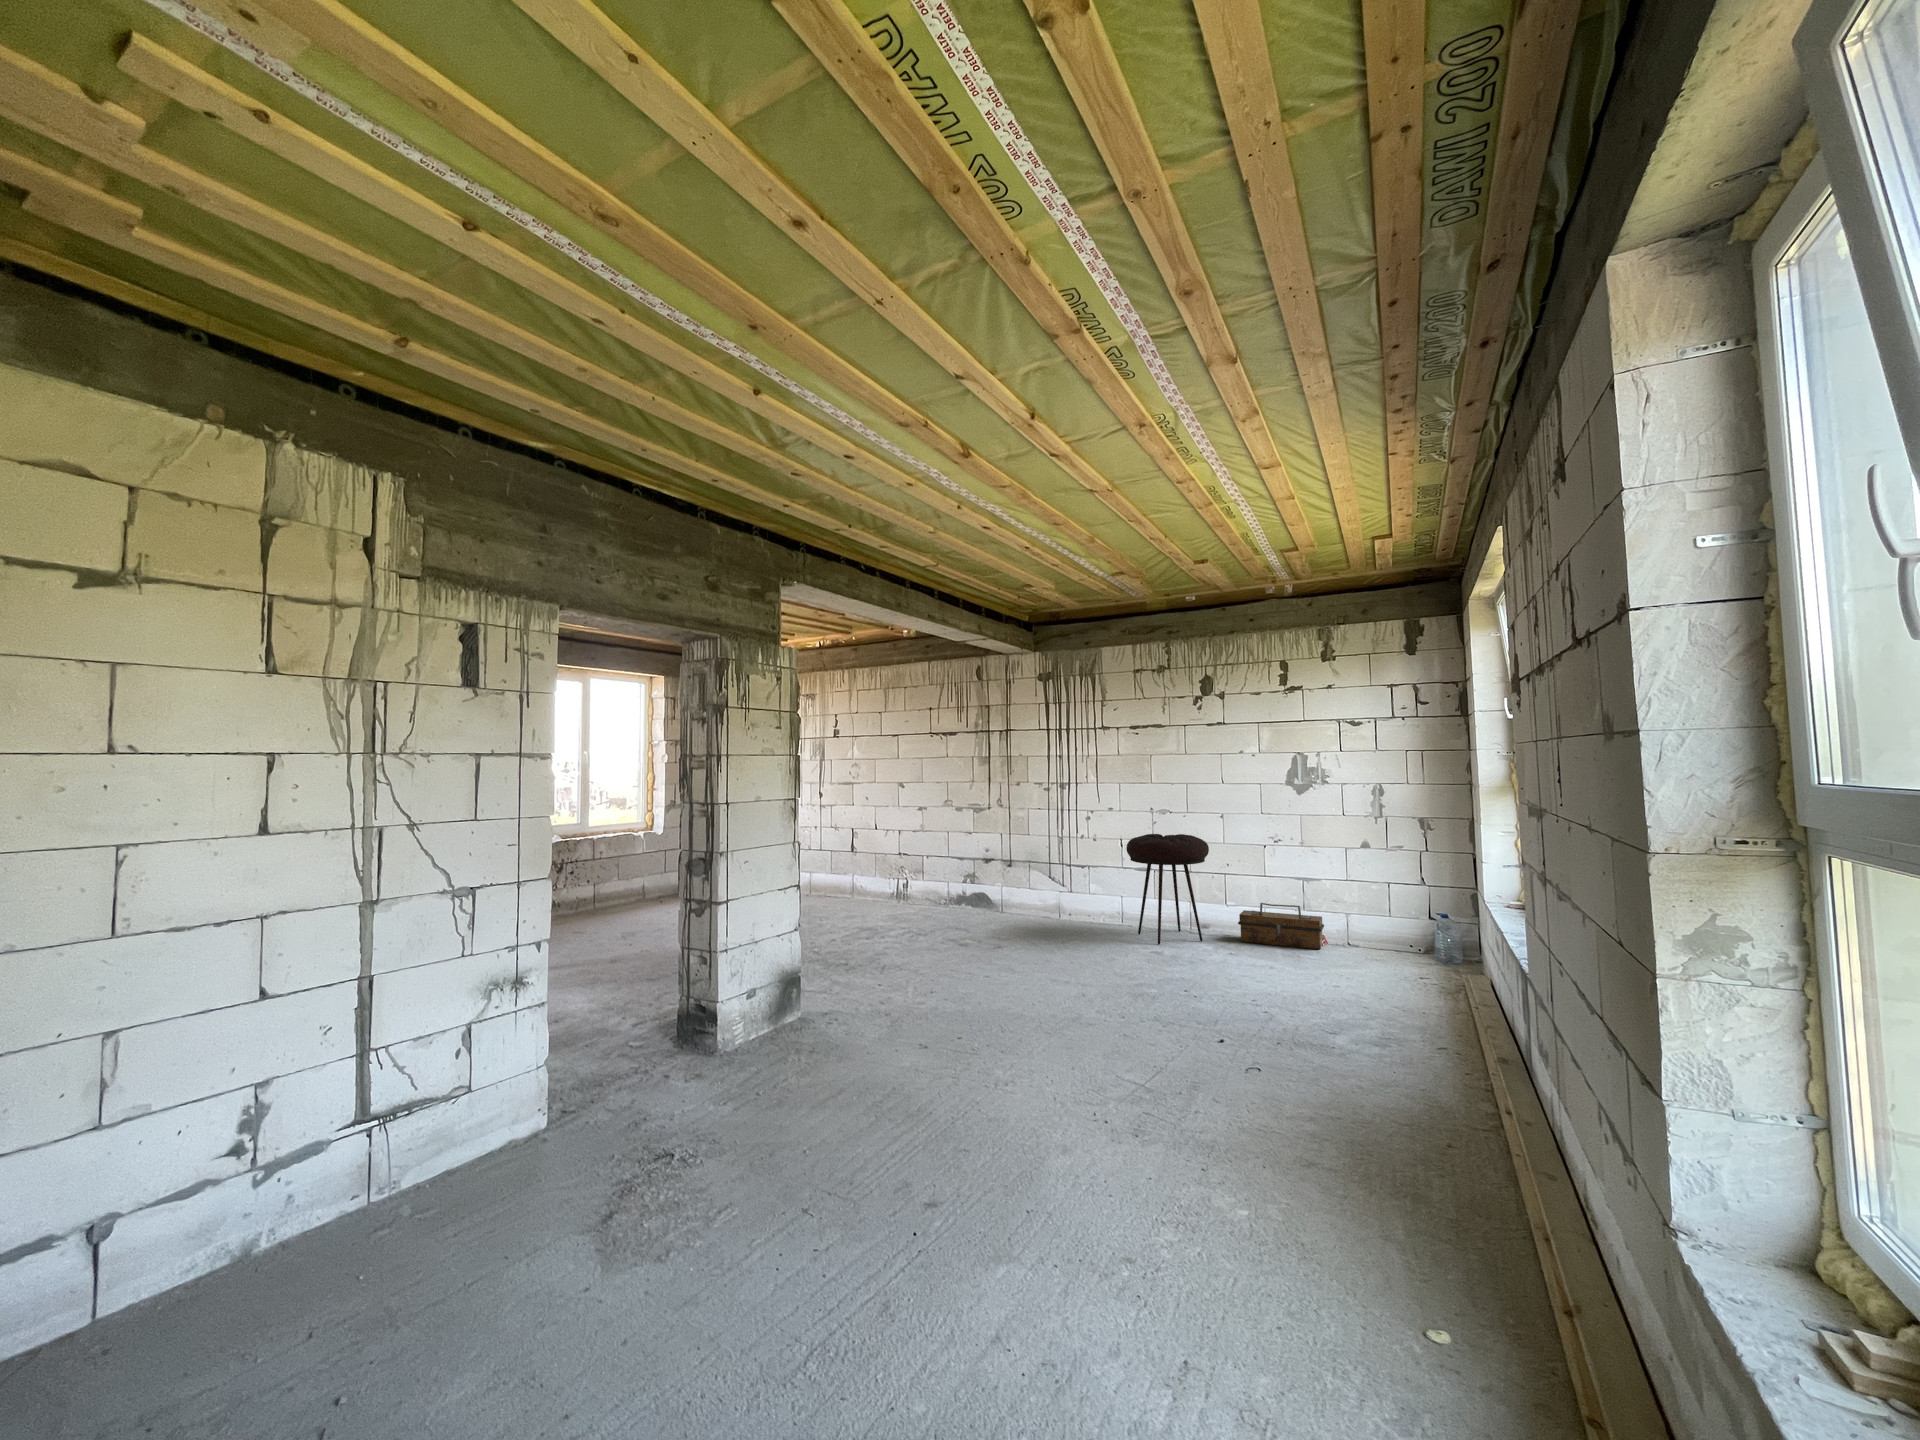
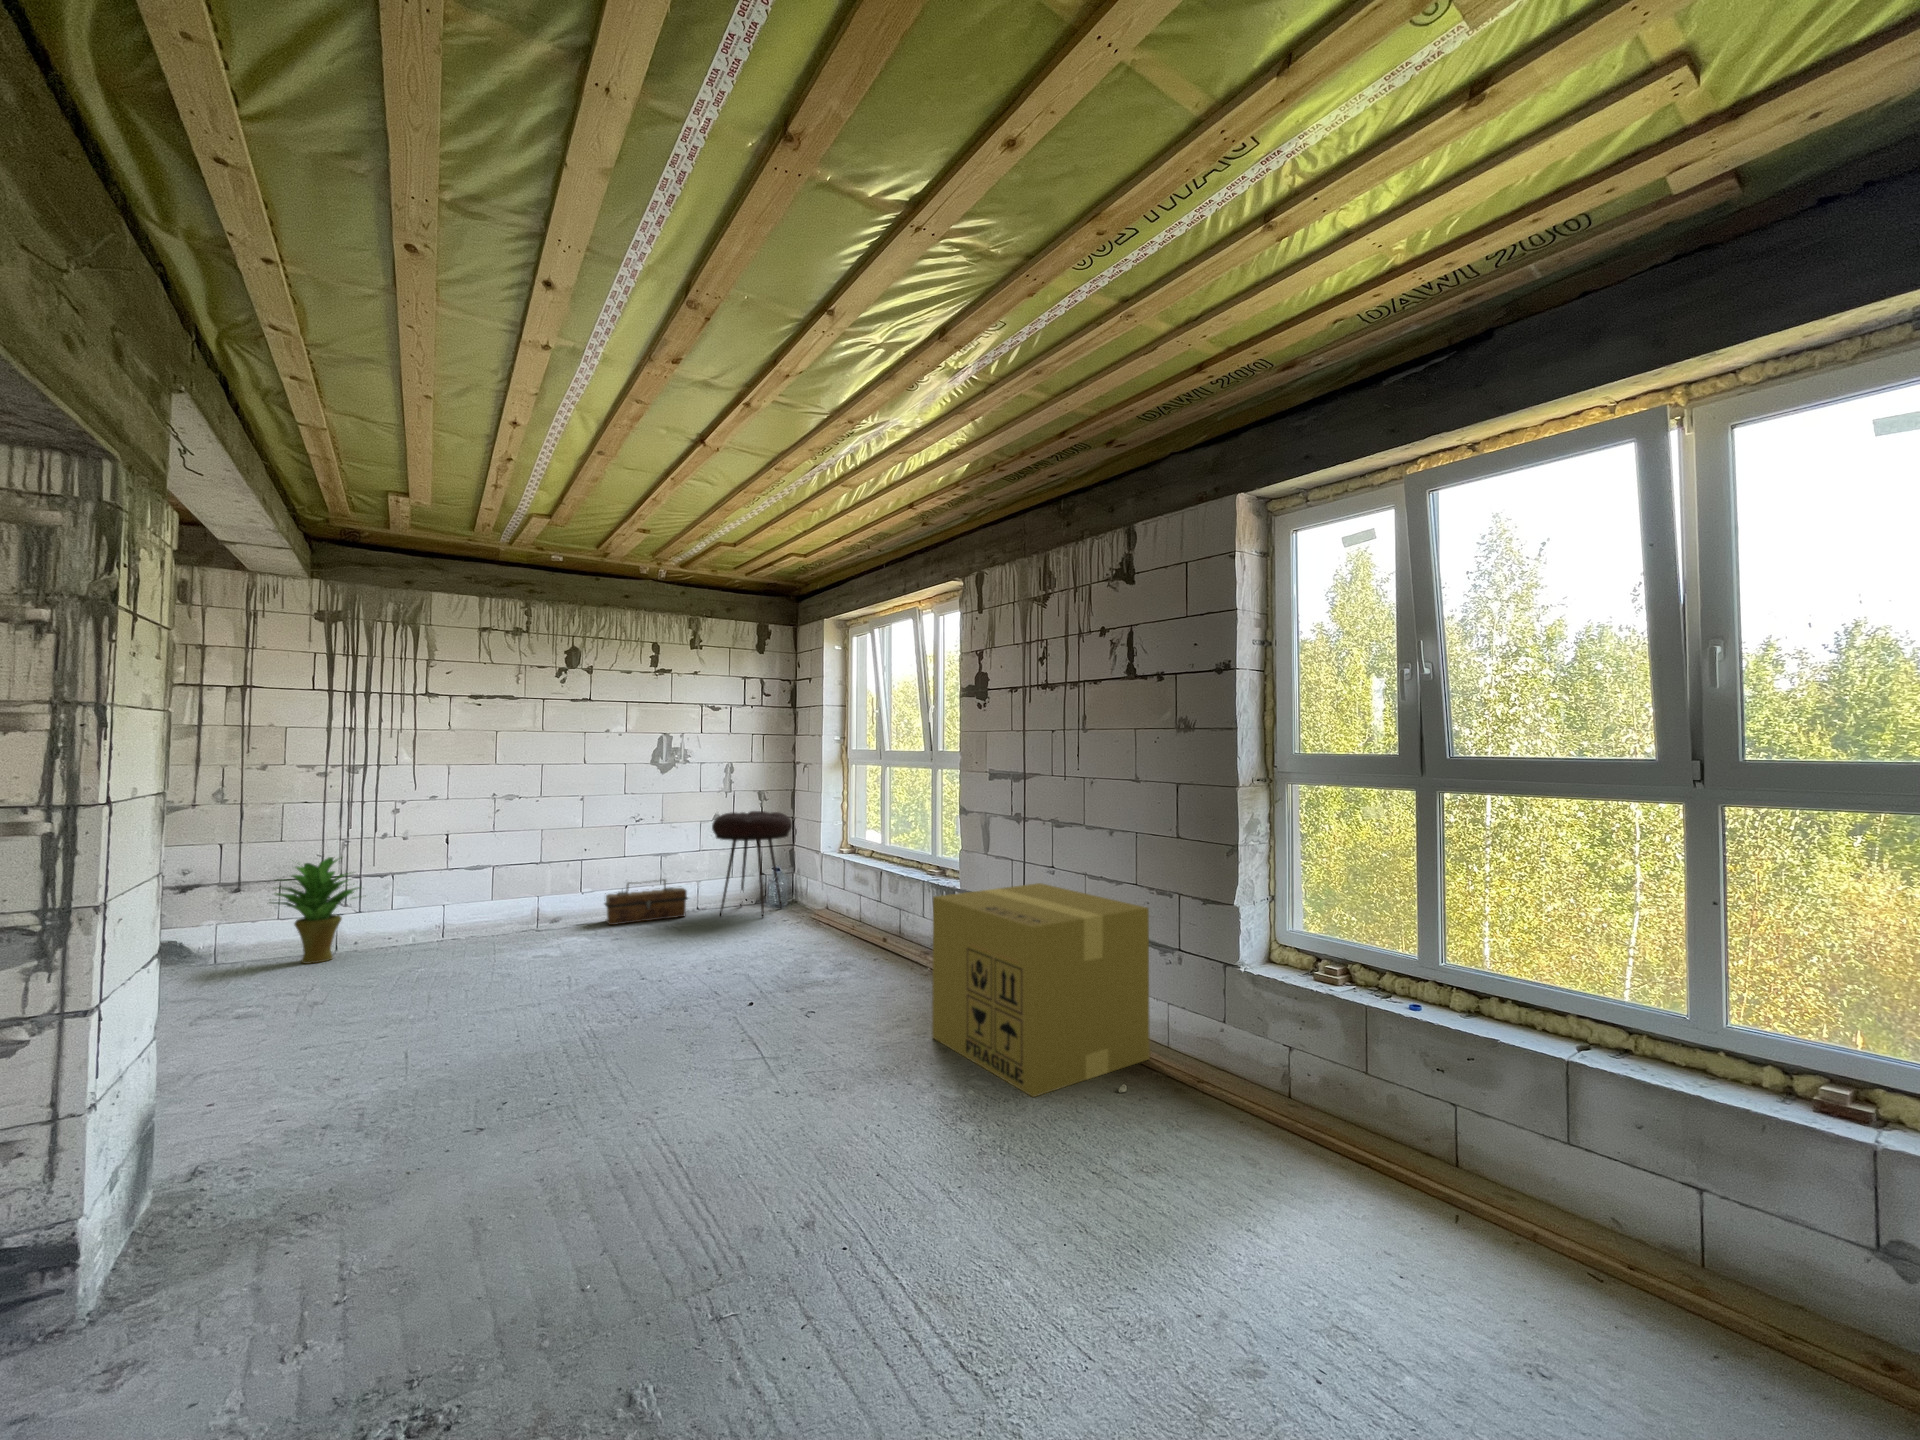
stool: present [1126,834,1209,944] -> present [712,811,792,917]
potted plant: none [1009,848,1065,924] -> present [272,857,359,964]
cardboard box: none [1296,977,1615,1382] -> present [932,883,1150,1097]

